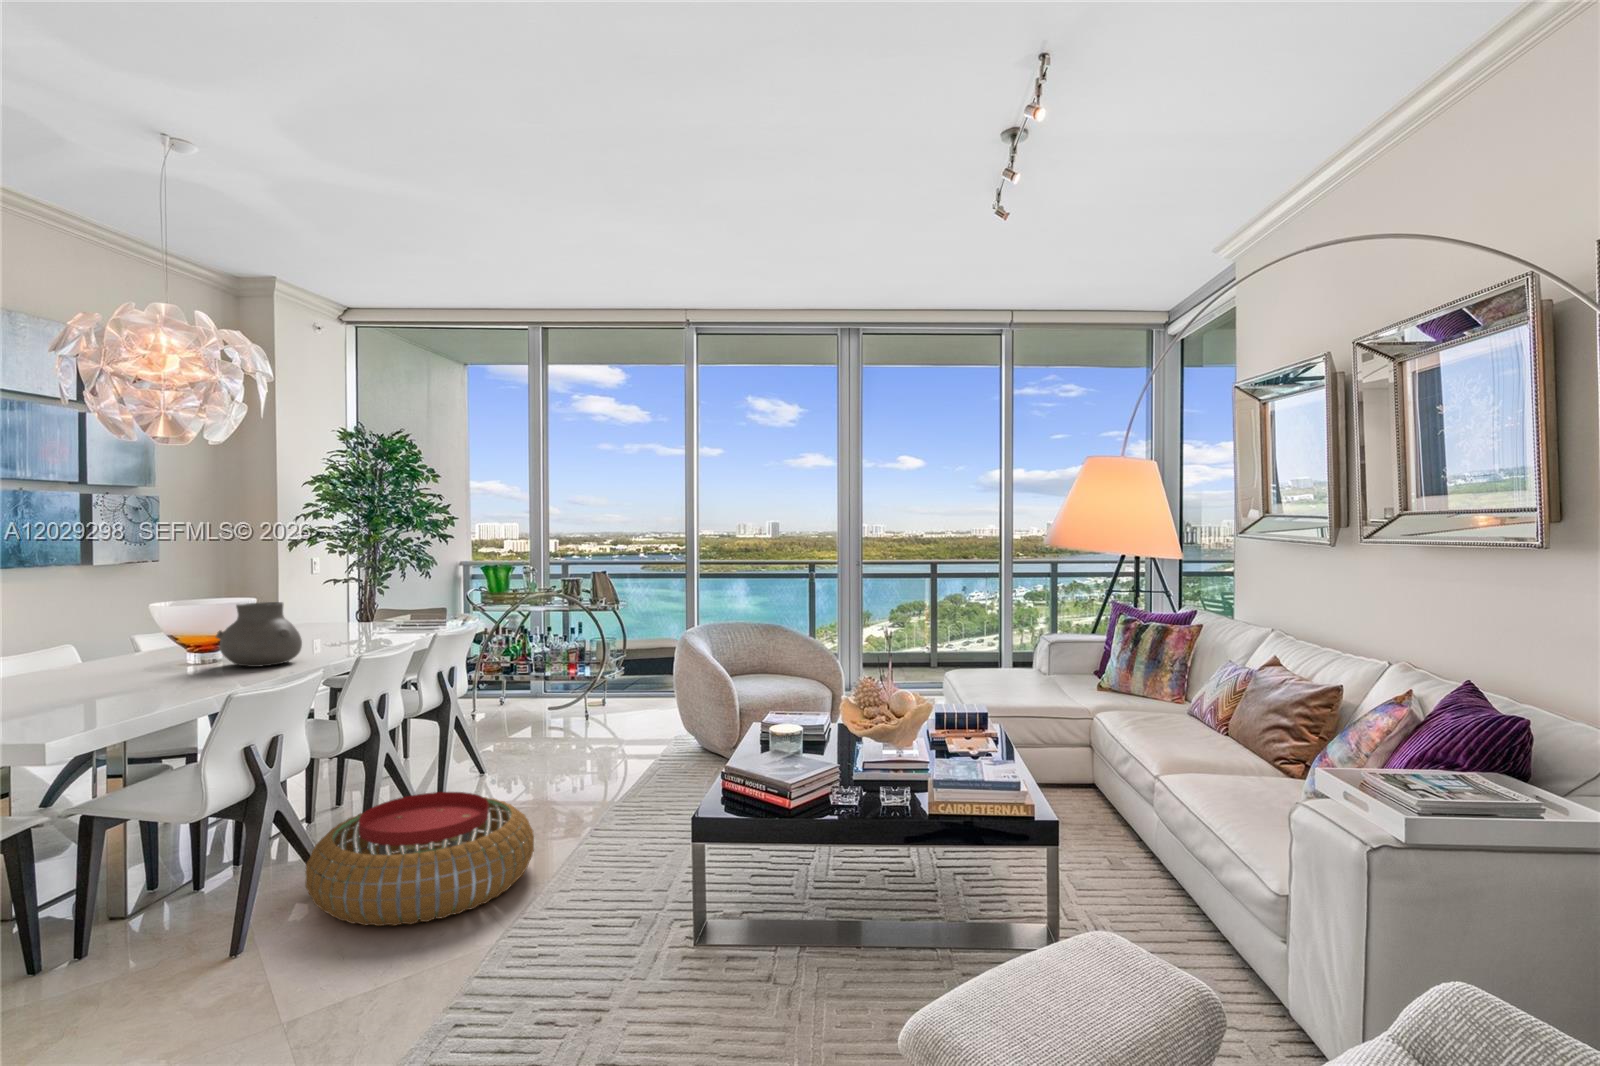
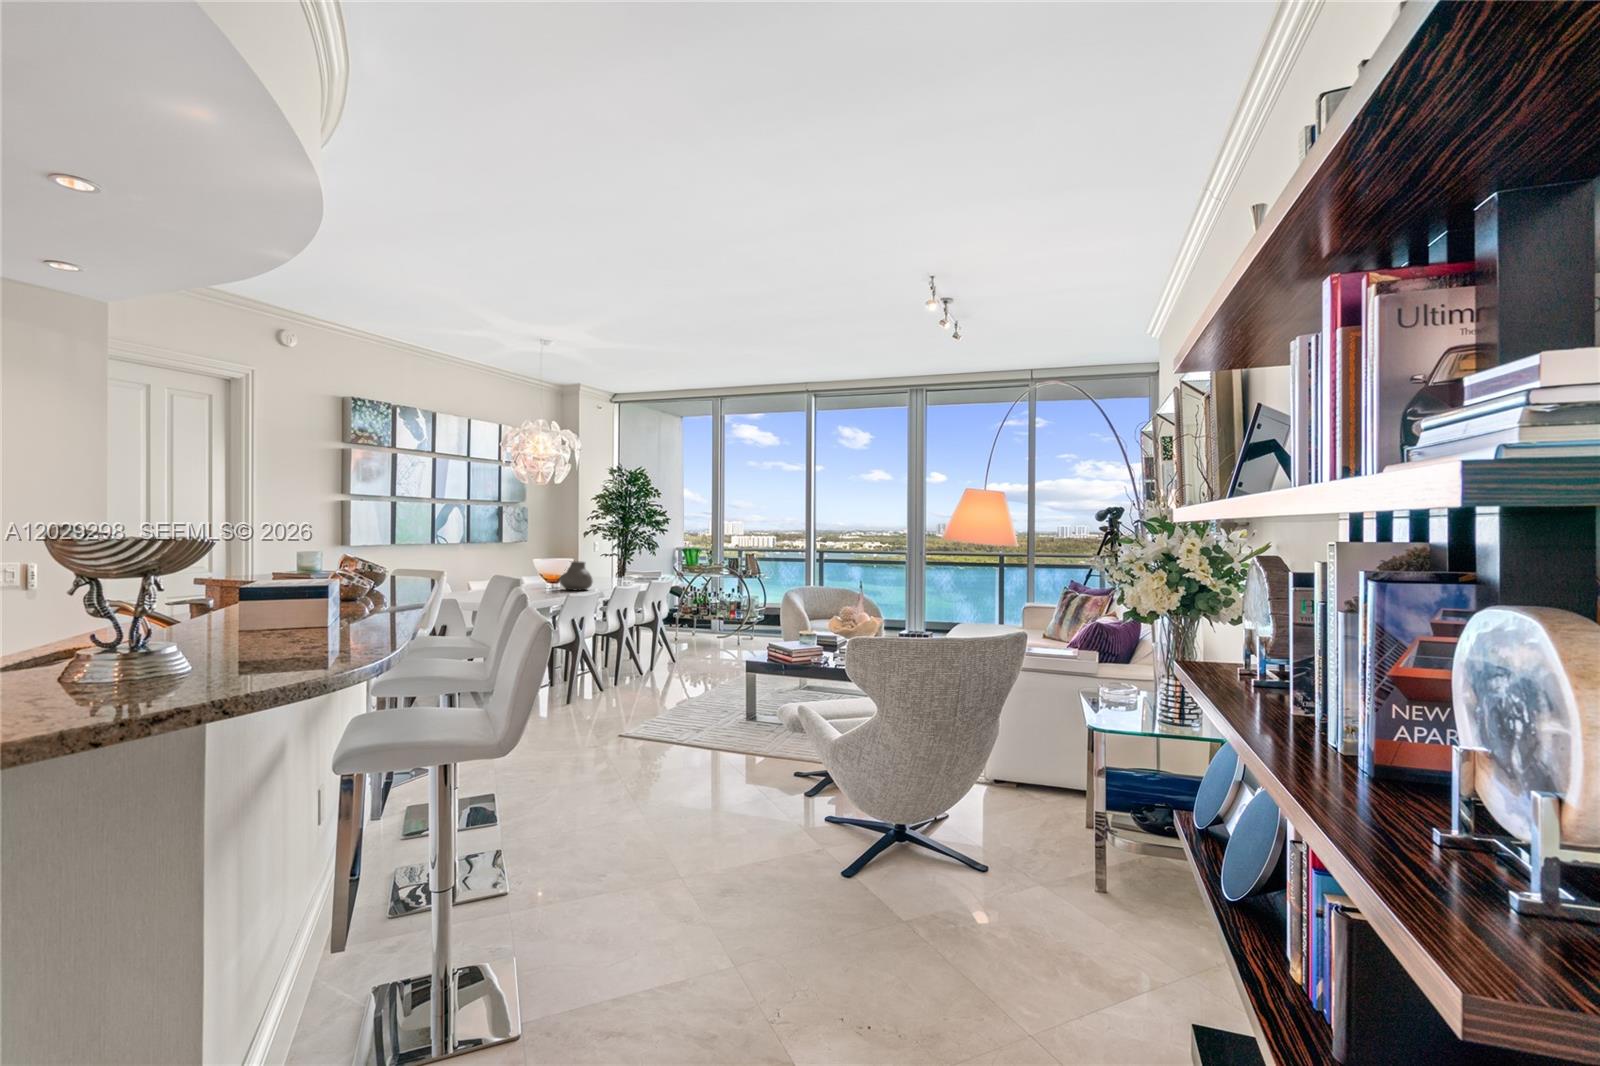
pouf: present [305,792,534,926] -> none [593,654,690,703]

